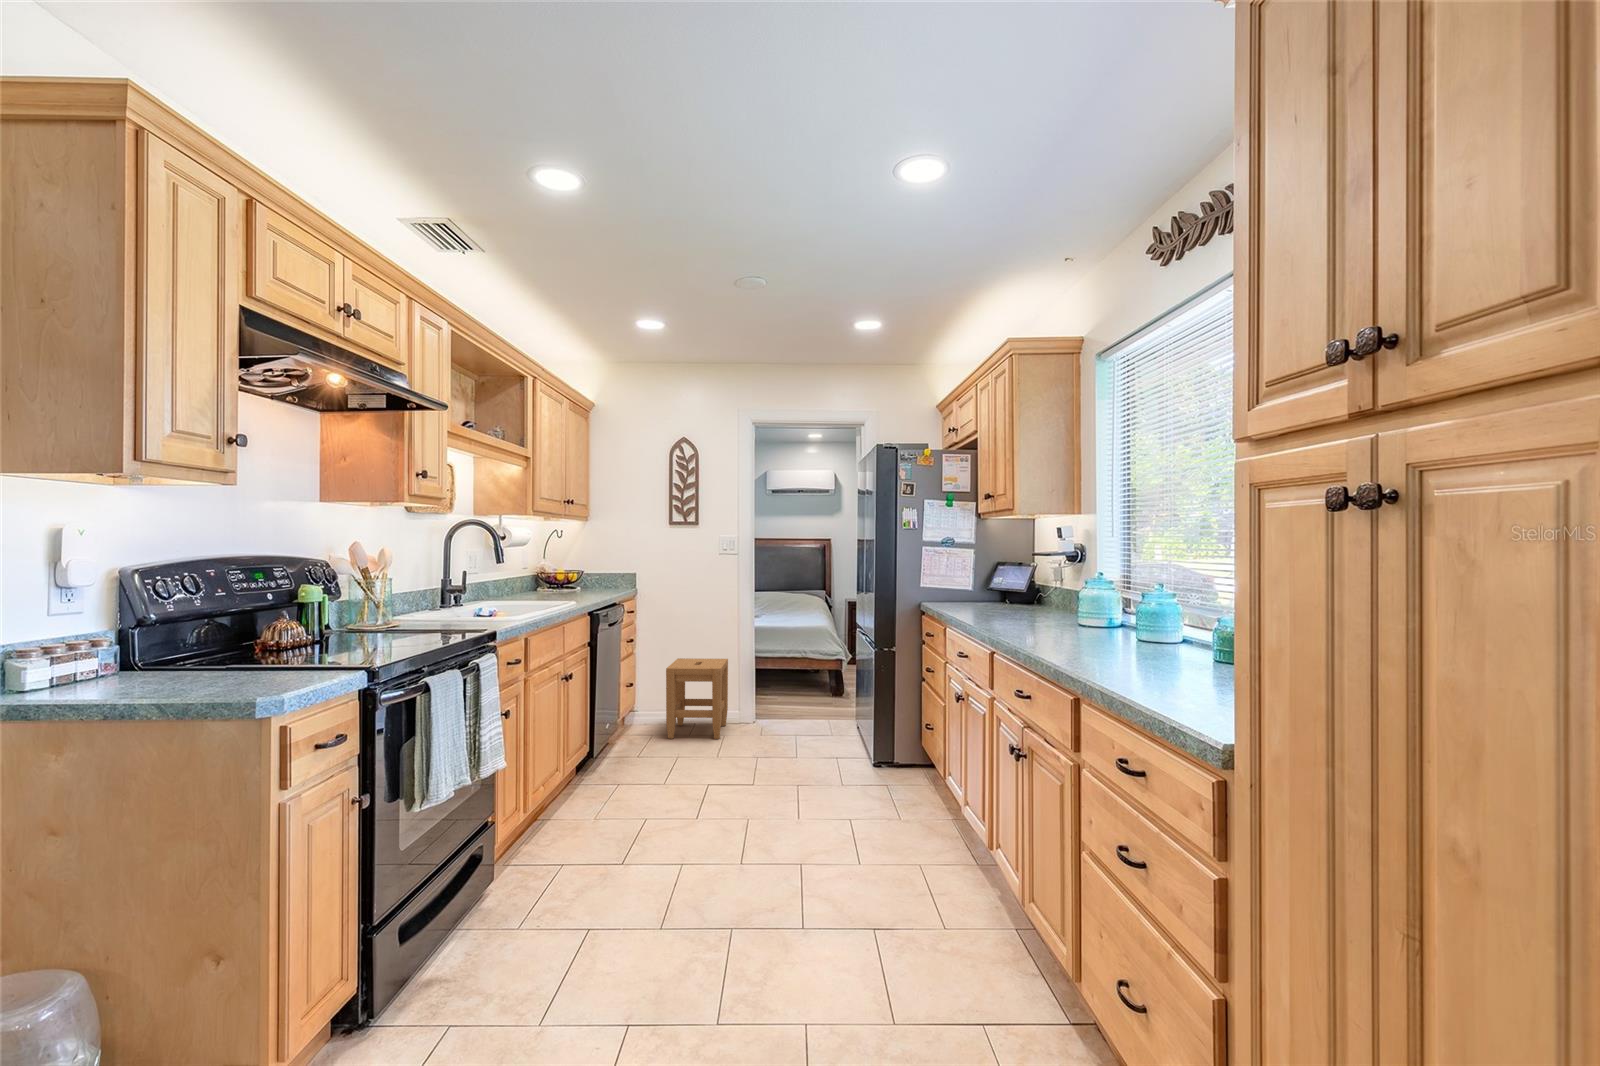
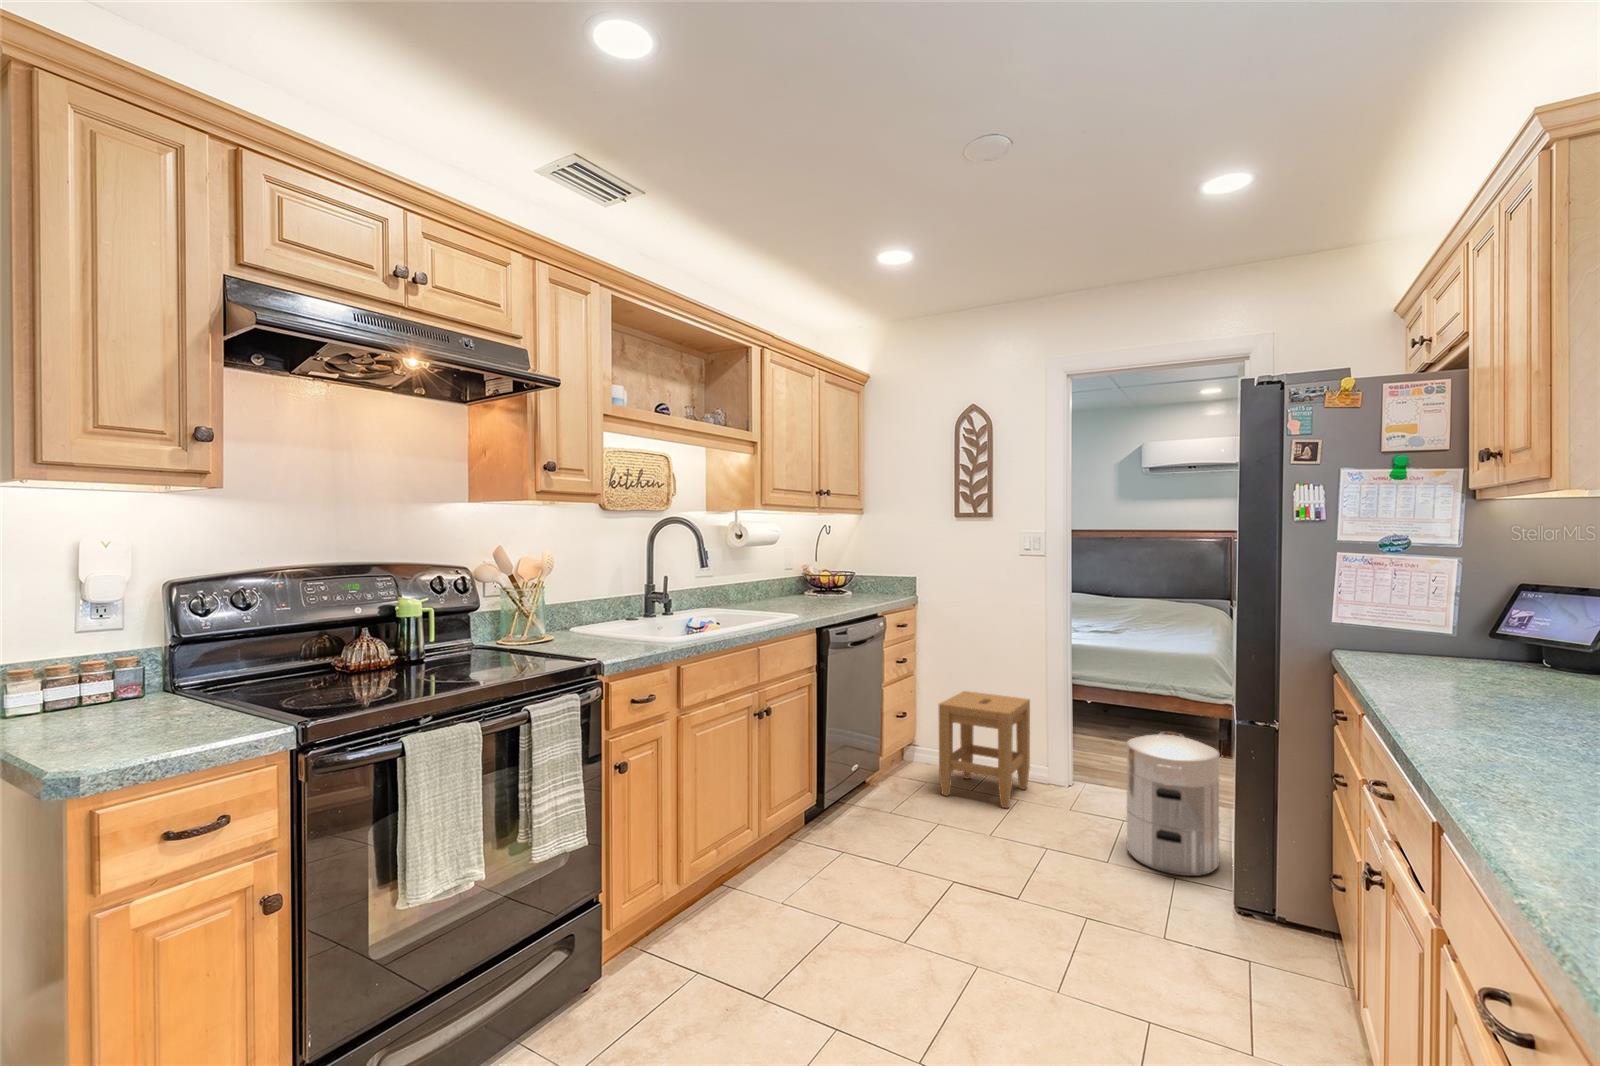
waste bin: none [803,665,857,756] -> present [1126,732,1220,876]

